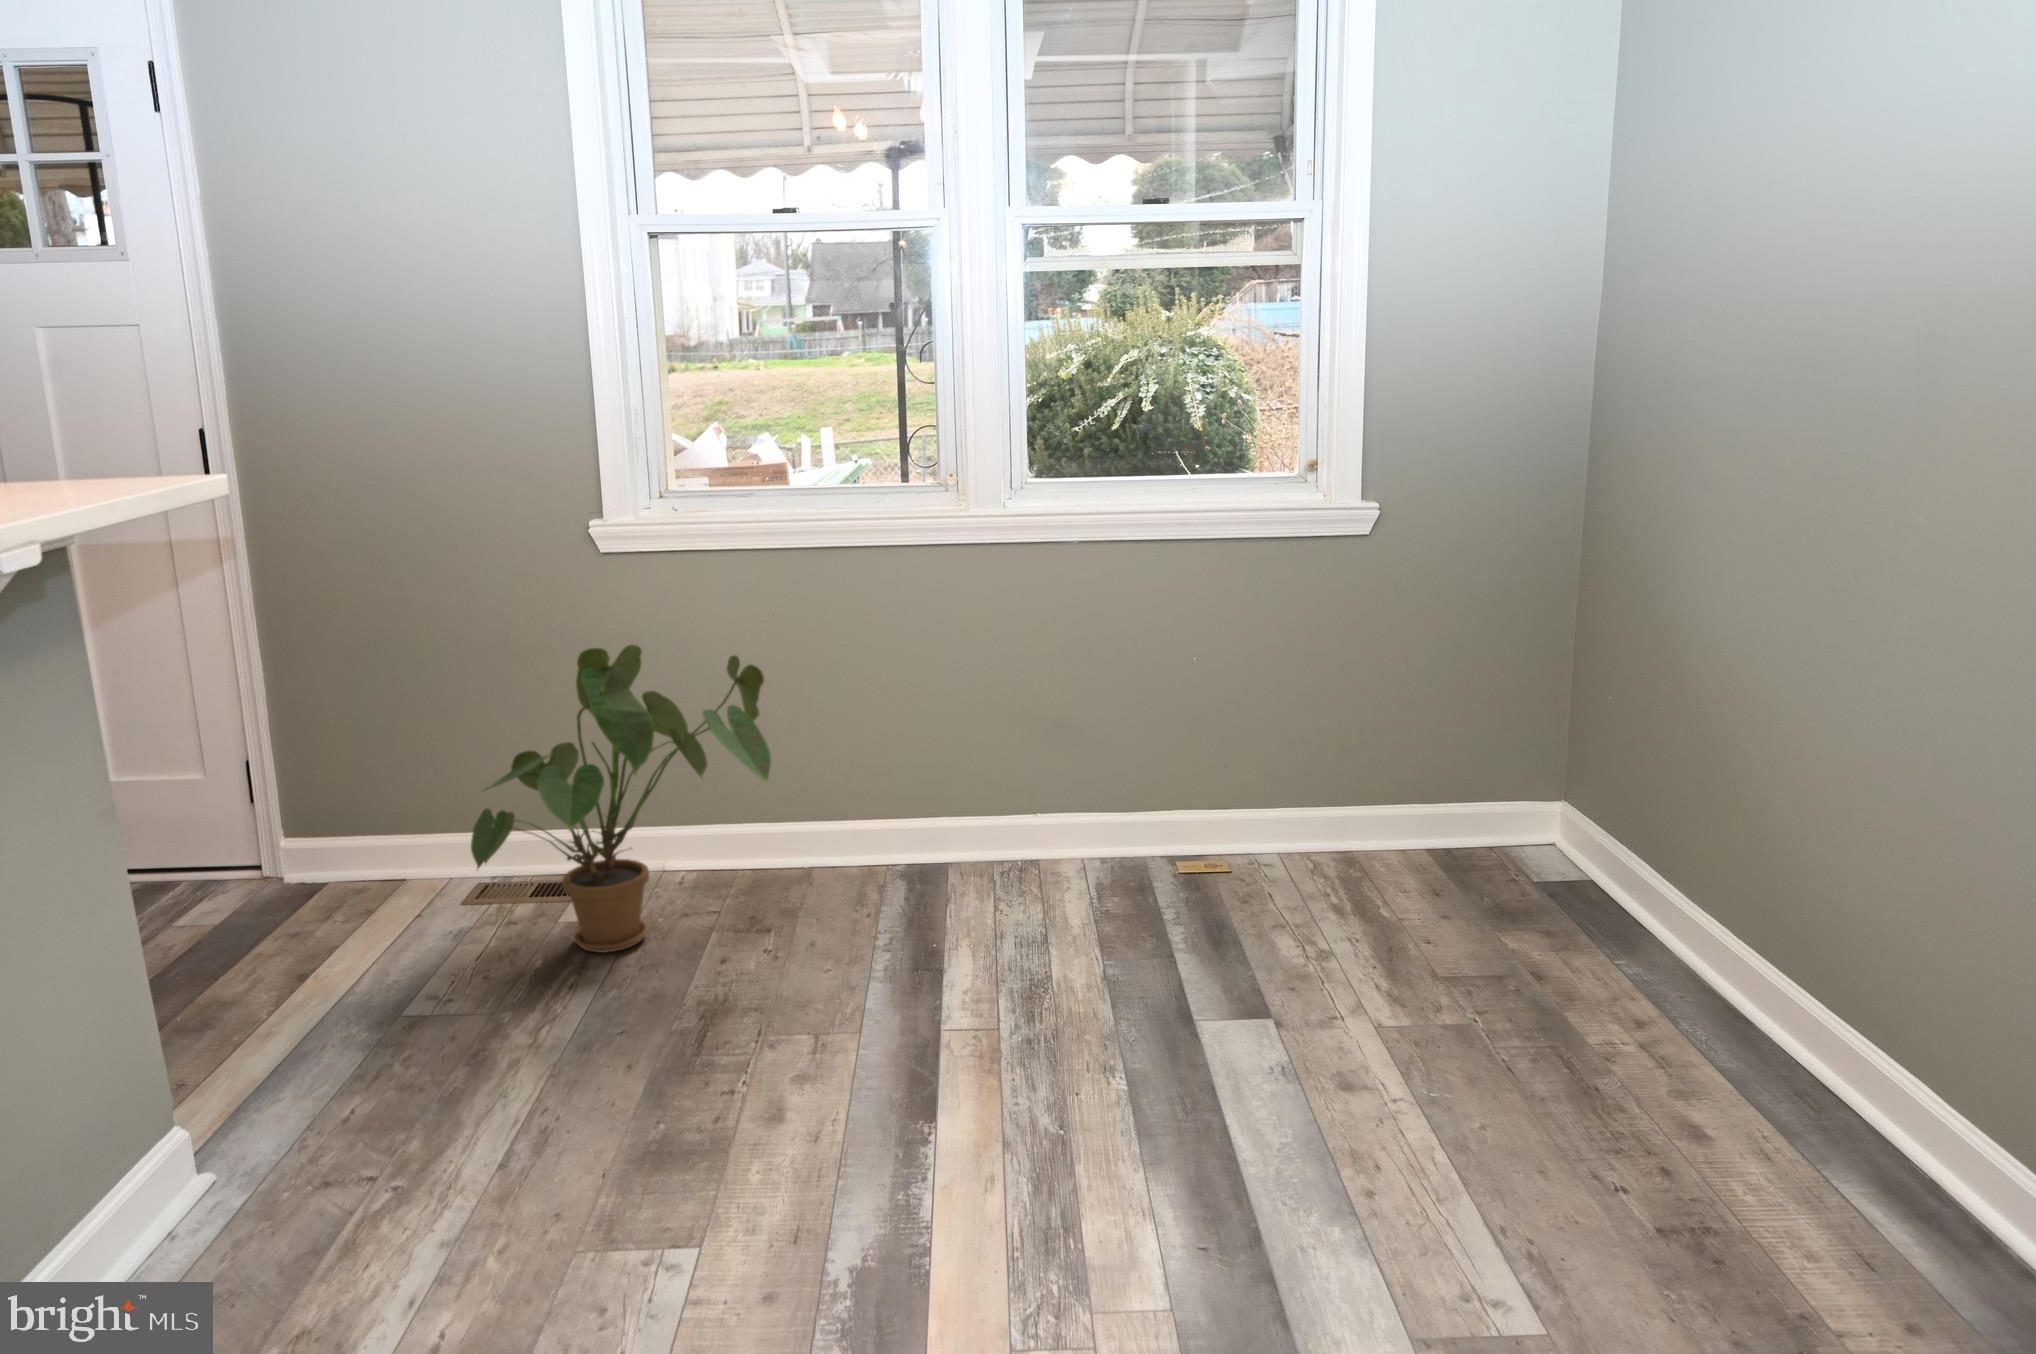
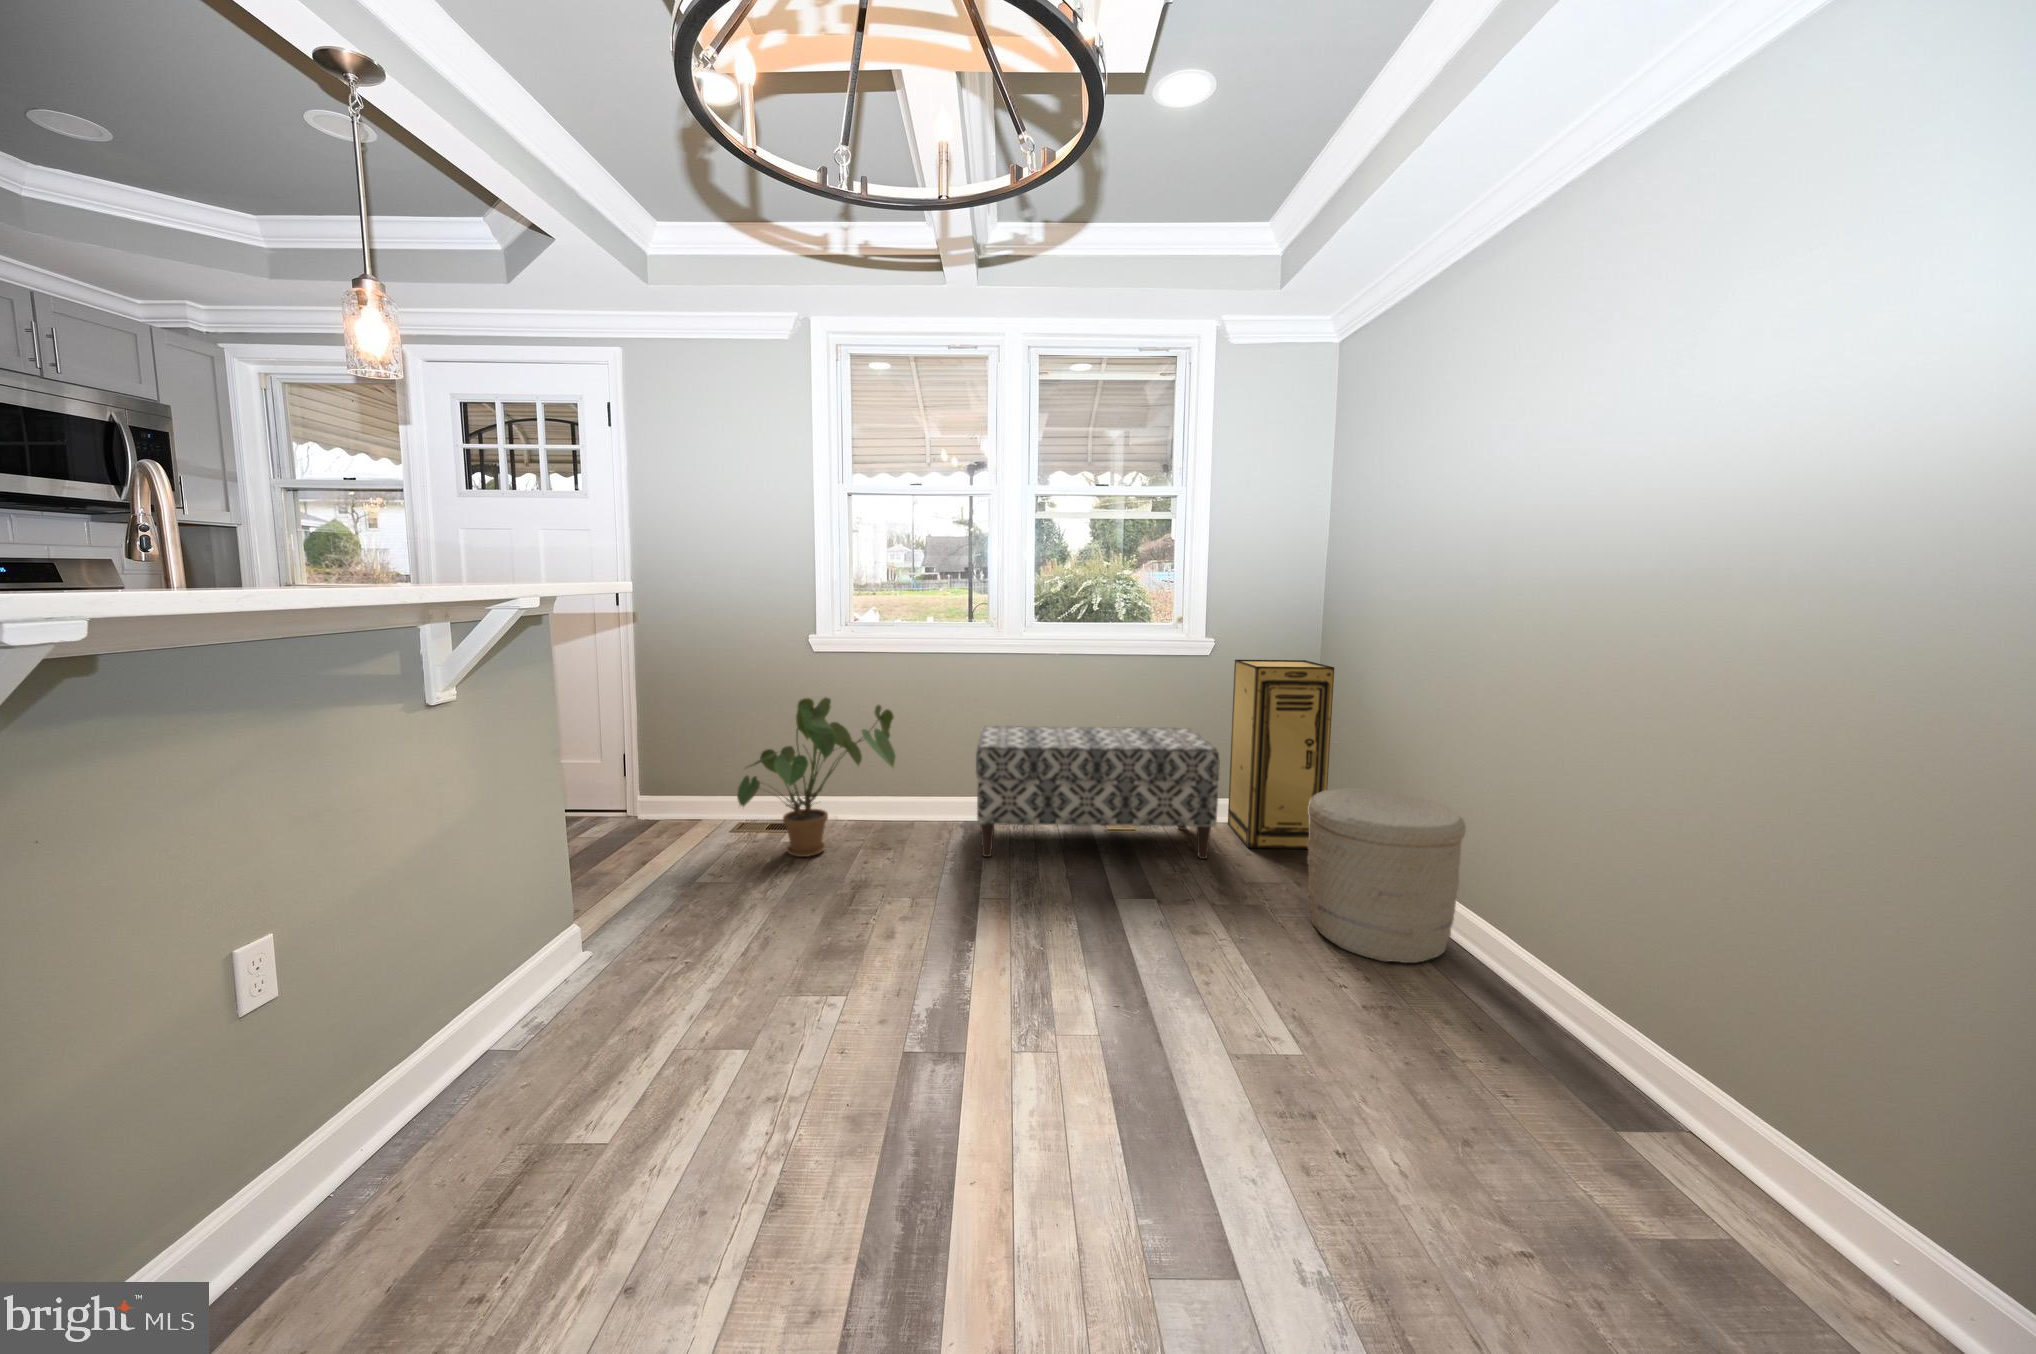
storage cabinet: none [1399,543,1606,902] -> present [1228,660,1334,849]
bench: none [926,679,1387,940] -> present [976,726,1219,859]
woven basket: none [1554,806,1856,1135] -> present [1307,788,1466,963]

